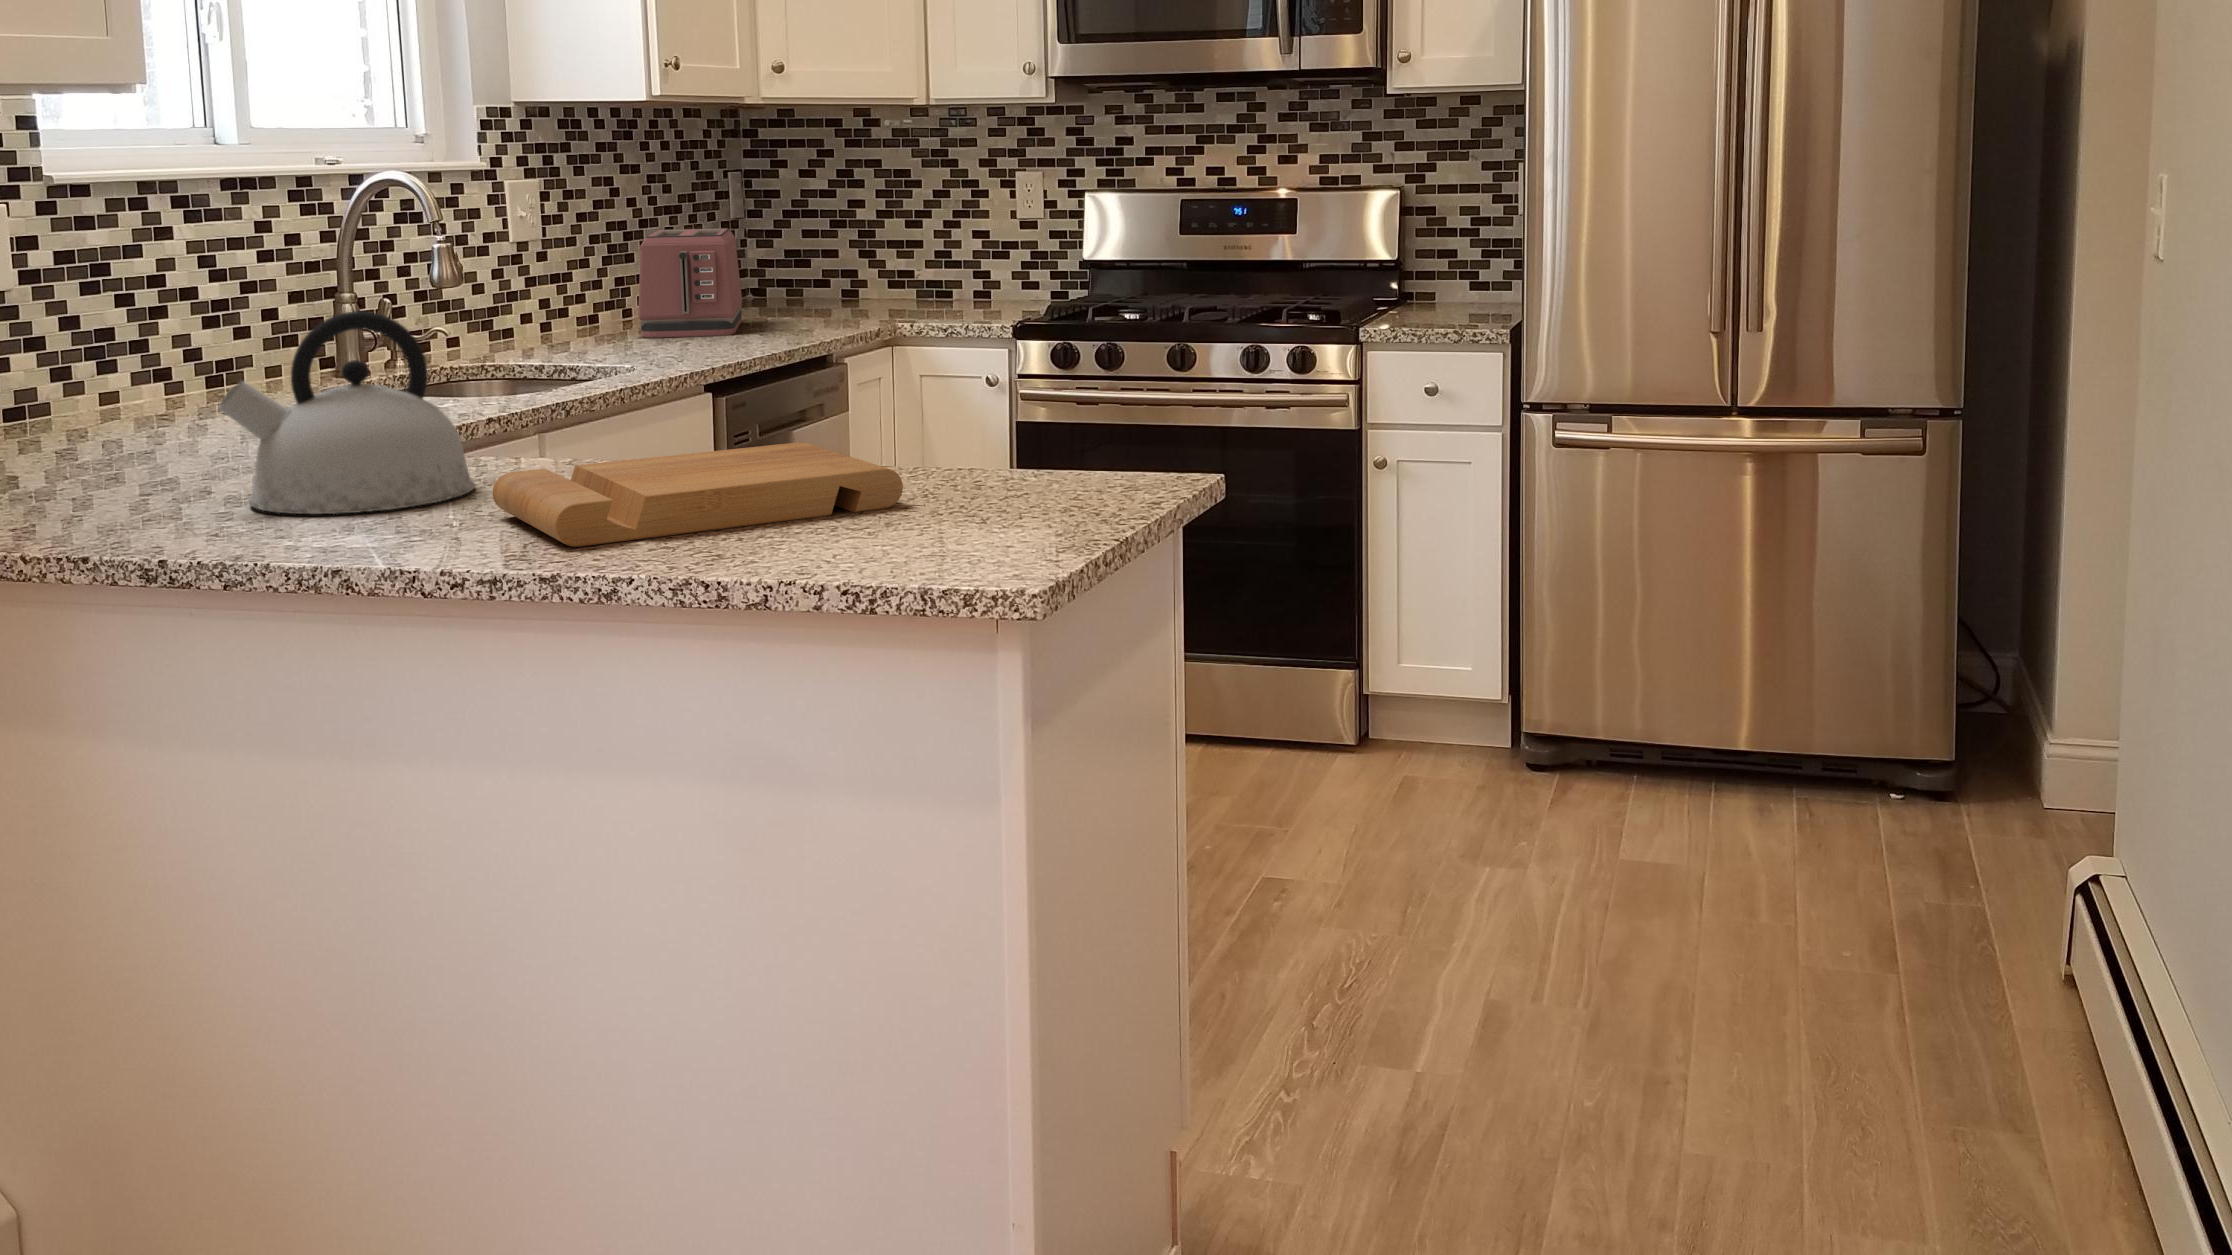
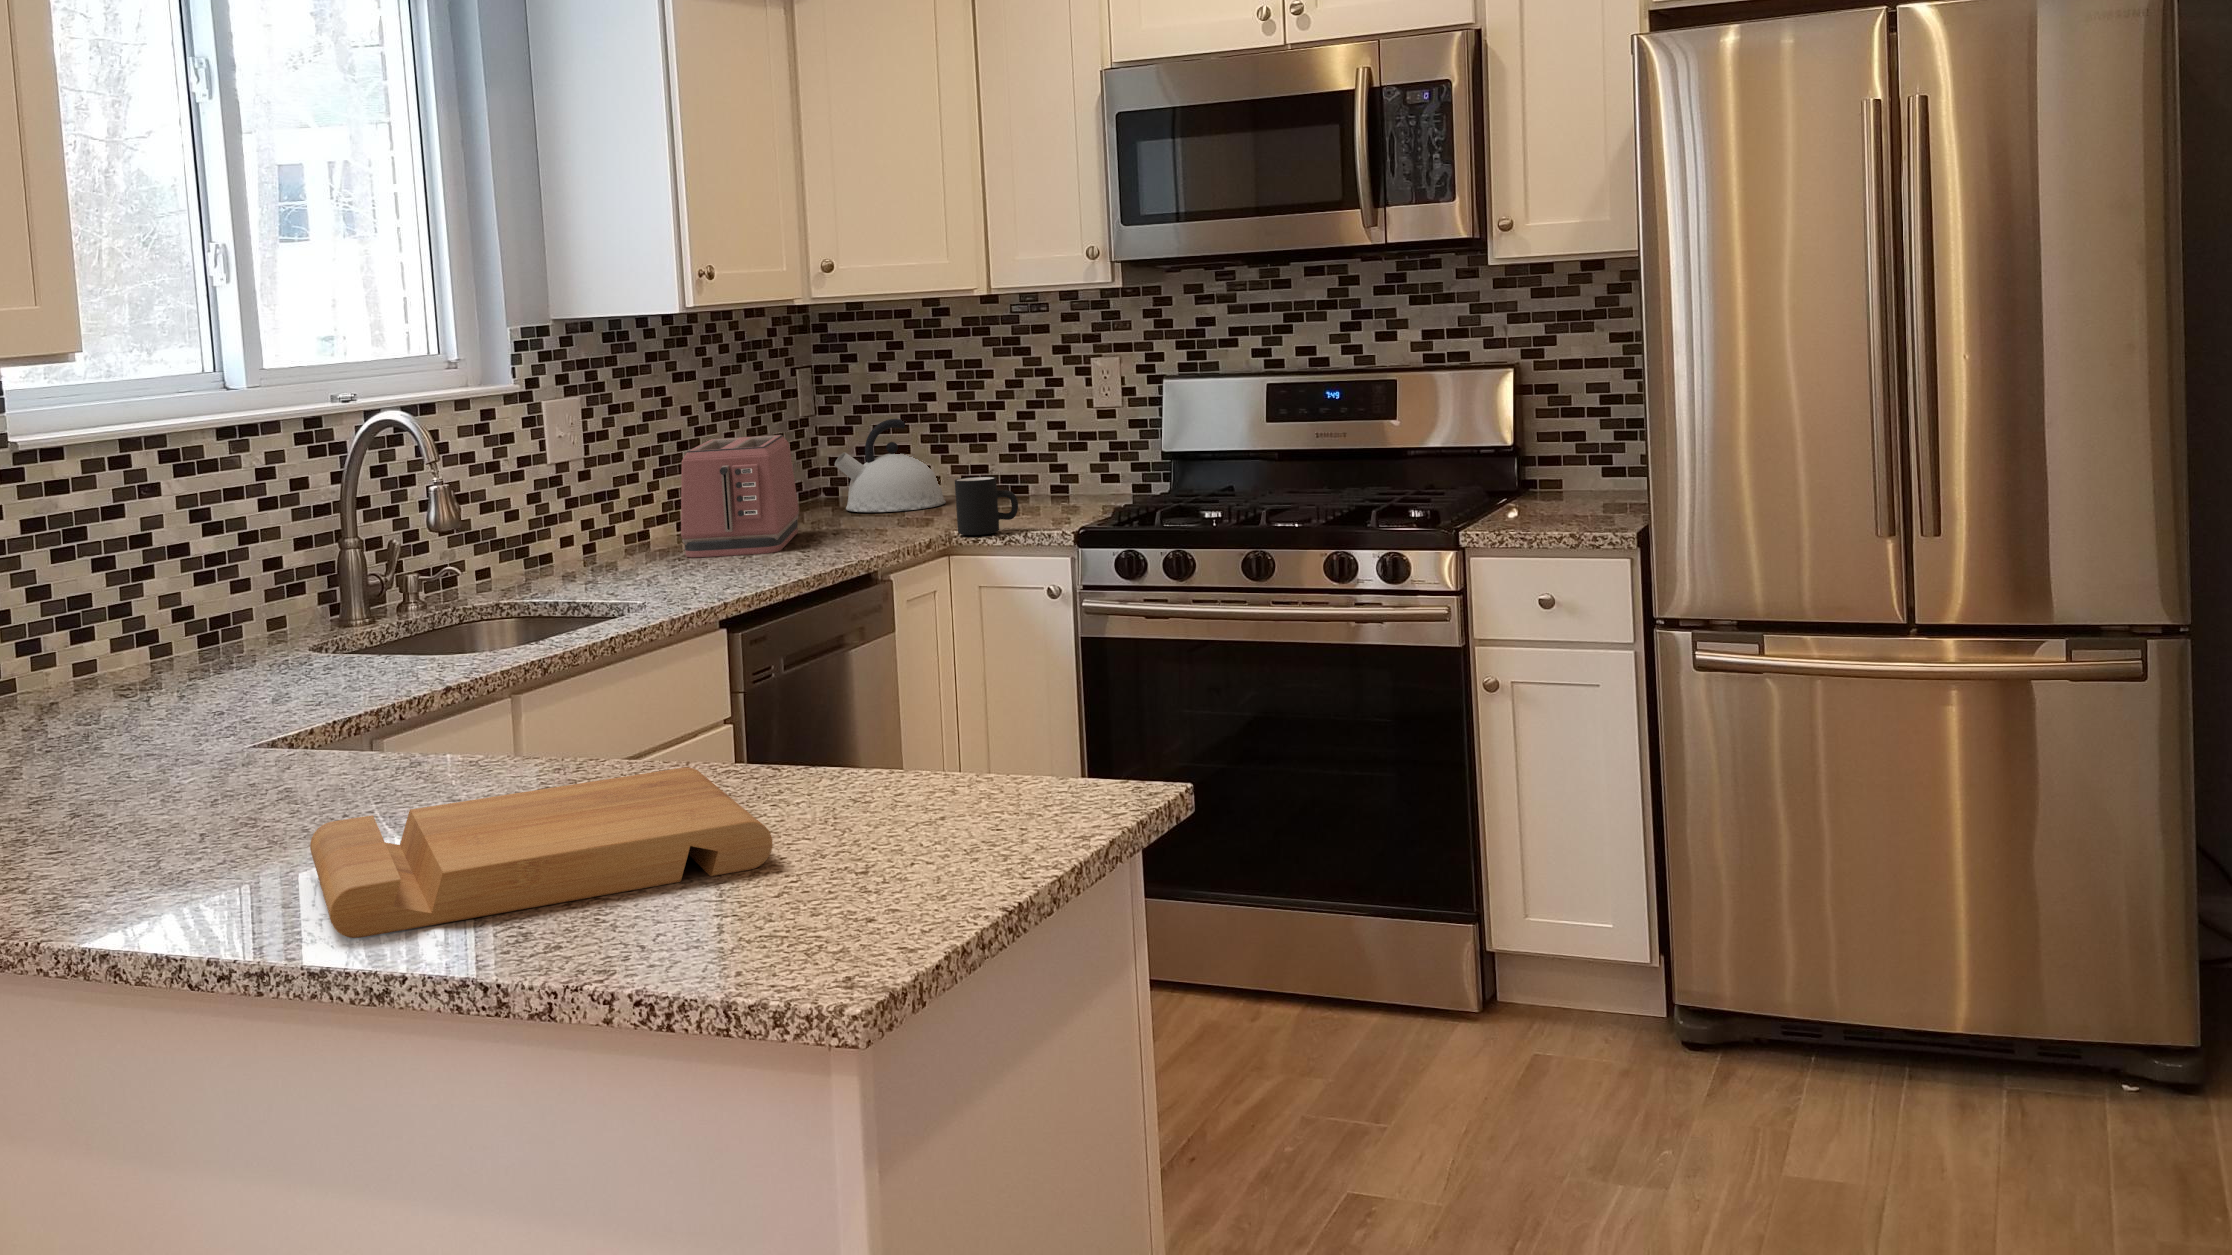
mug: none [900,272,958,324] -> present [955,477,1018,535]
kettle: present [219,311,475,514] -> present [835,419,946,512]

